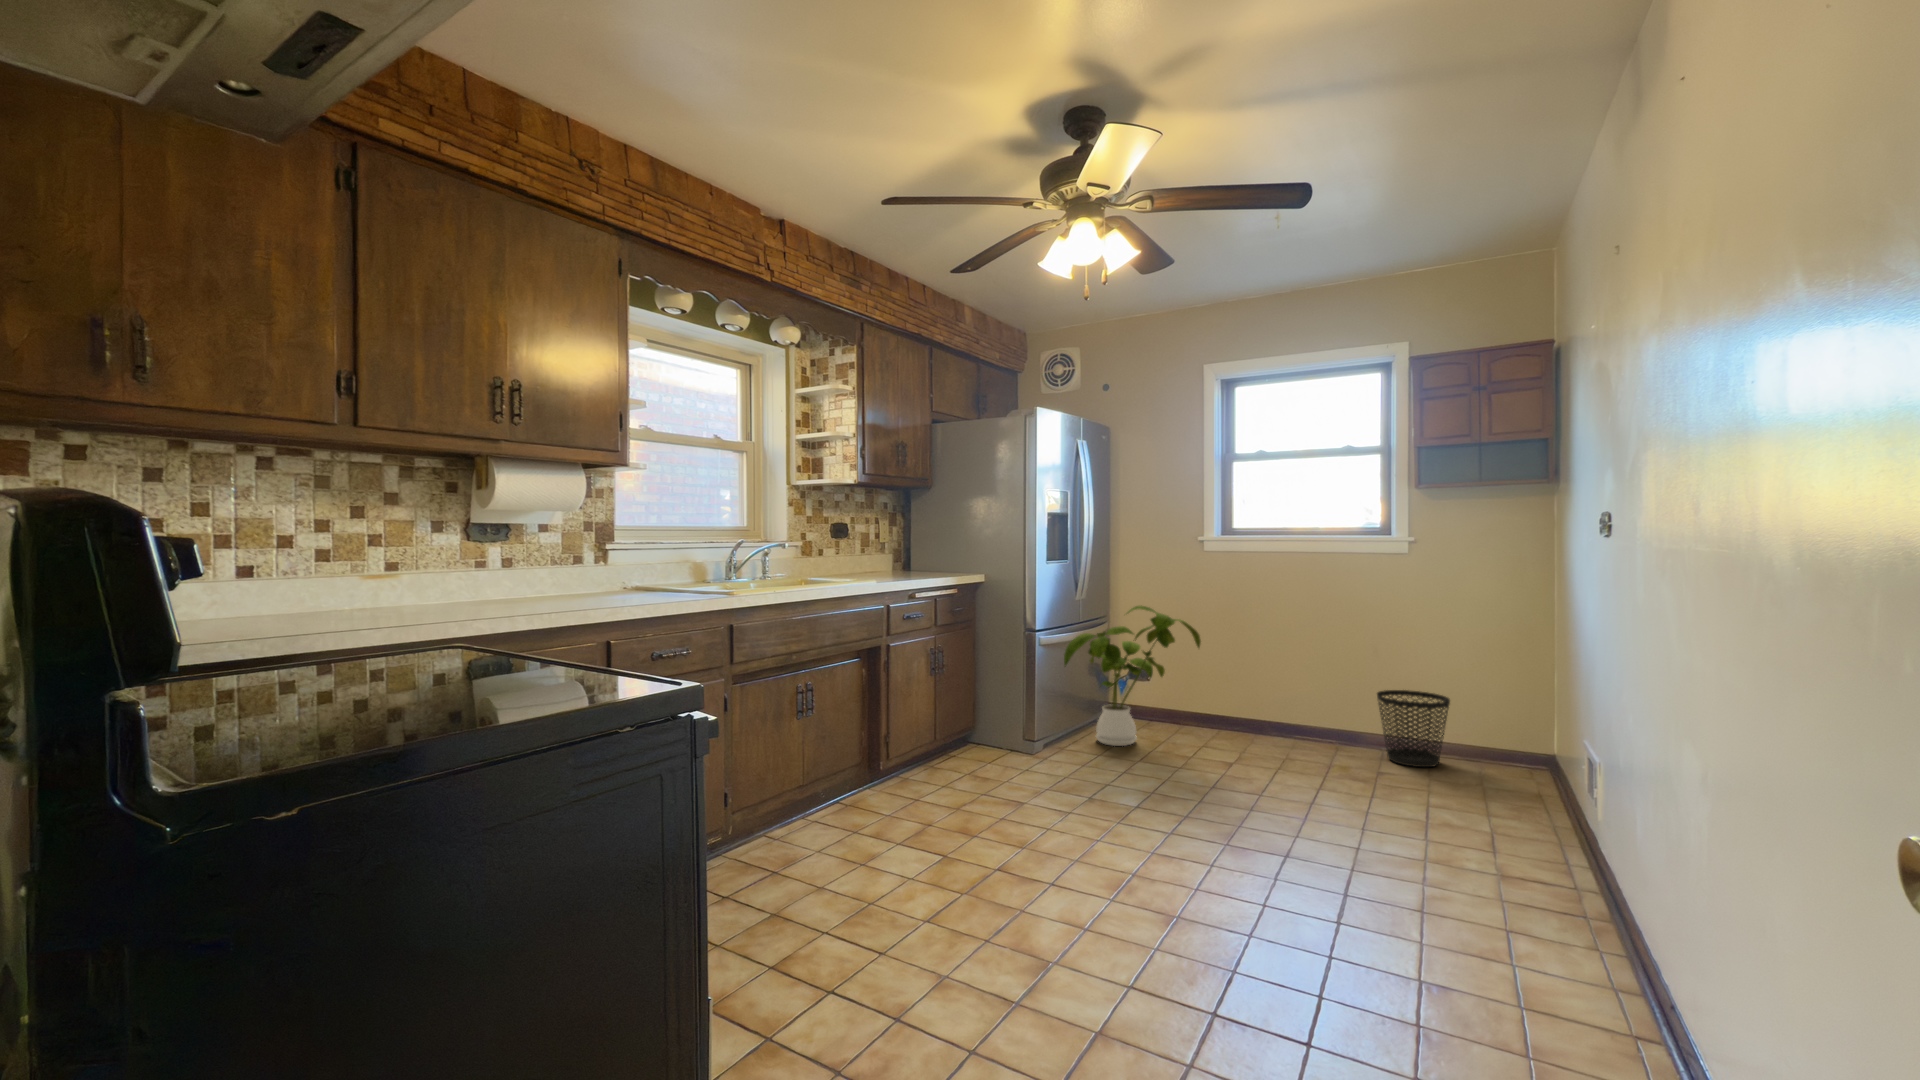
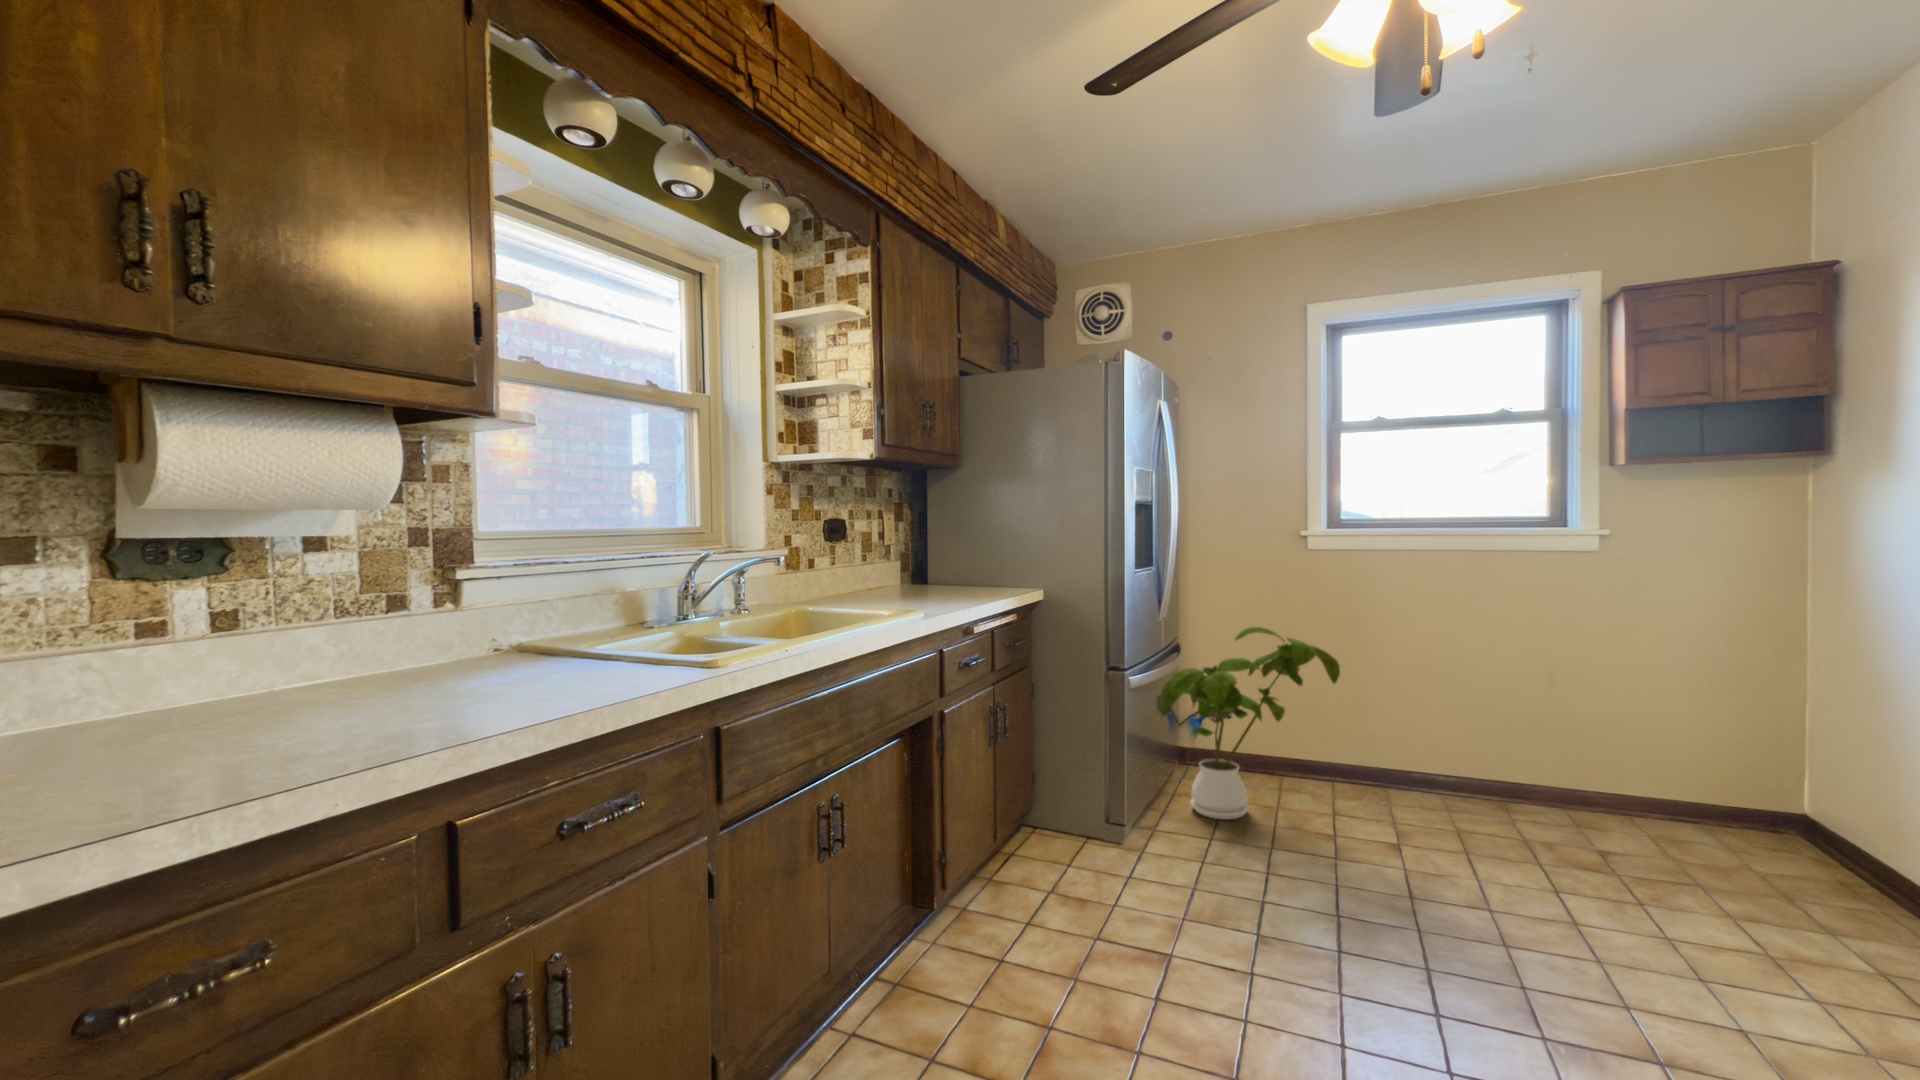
wastebasket: present [1377,690,1450,767] -> none [1566,729,1677,837]

